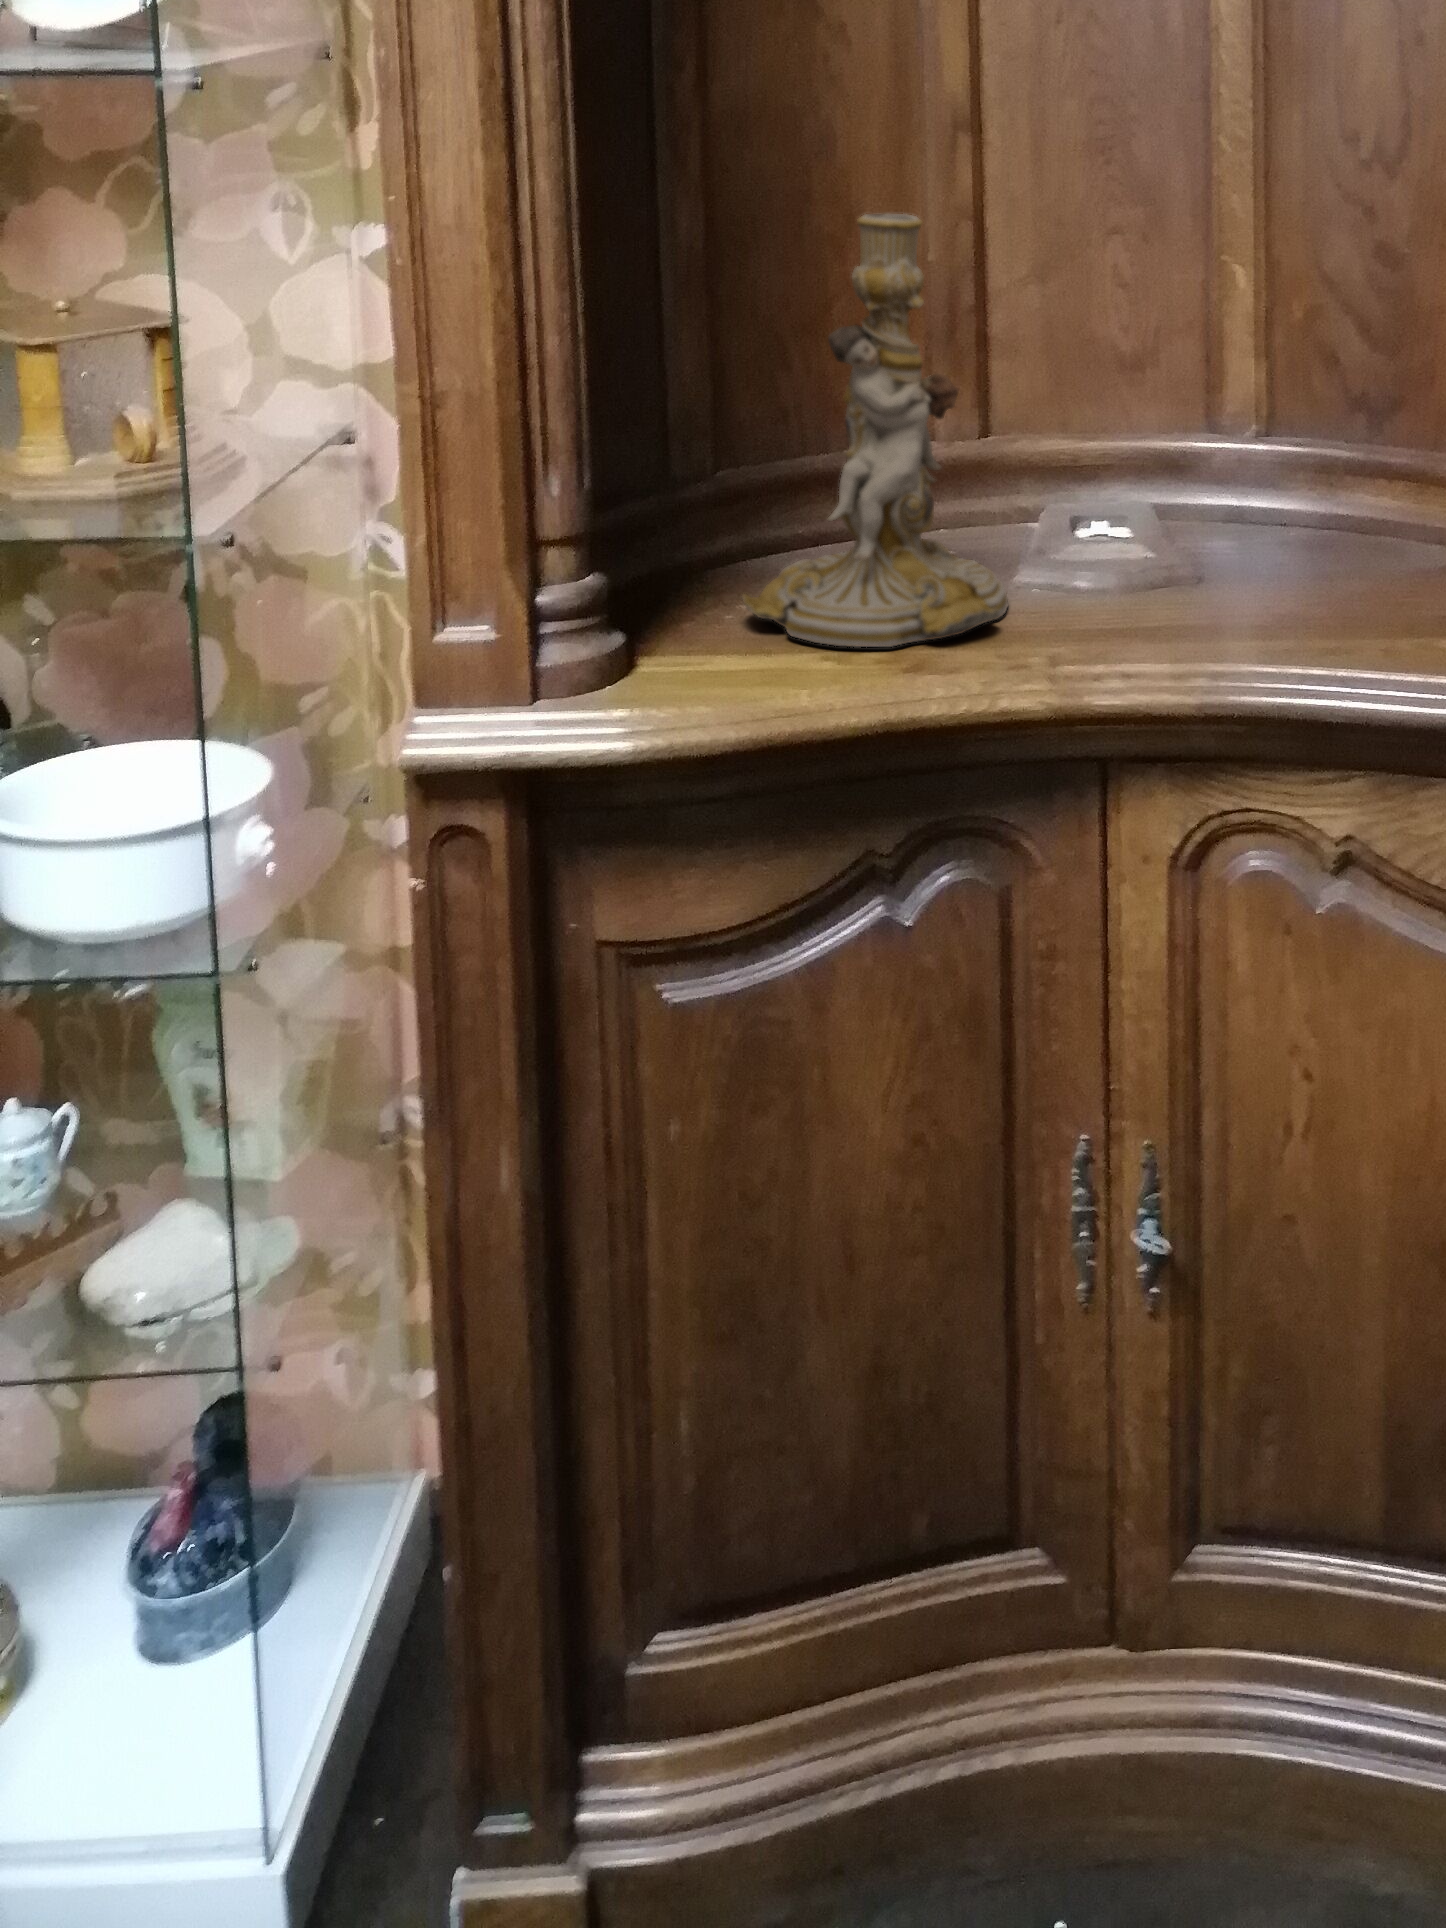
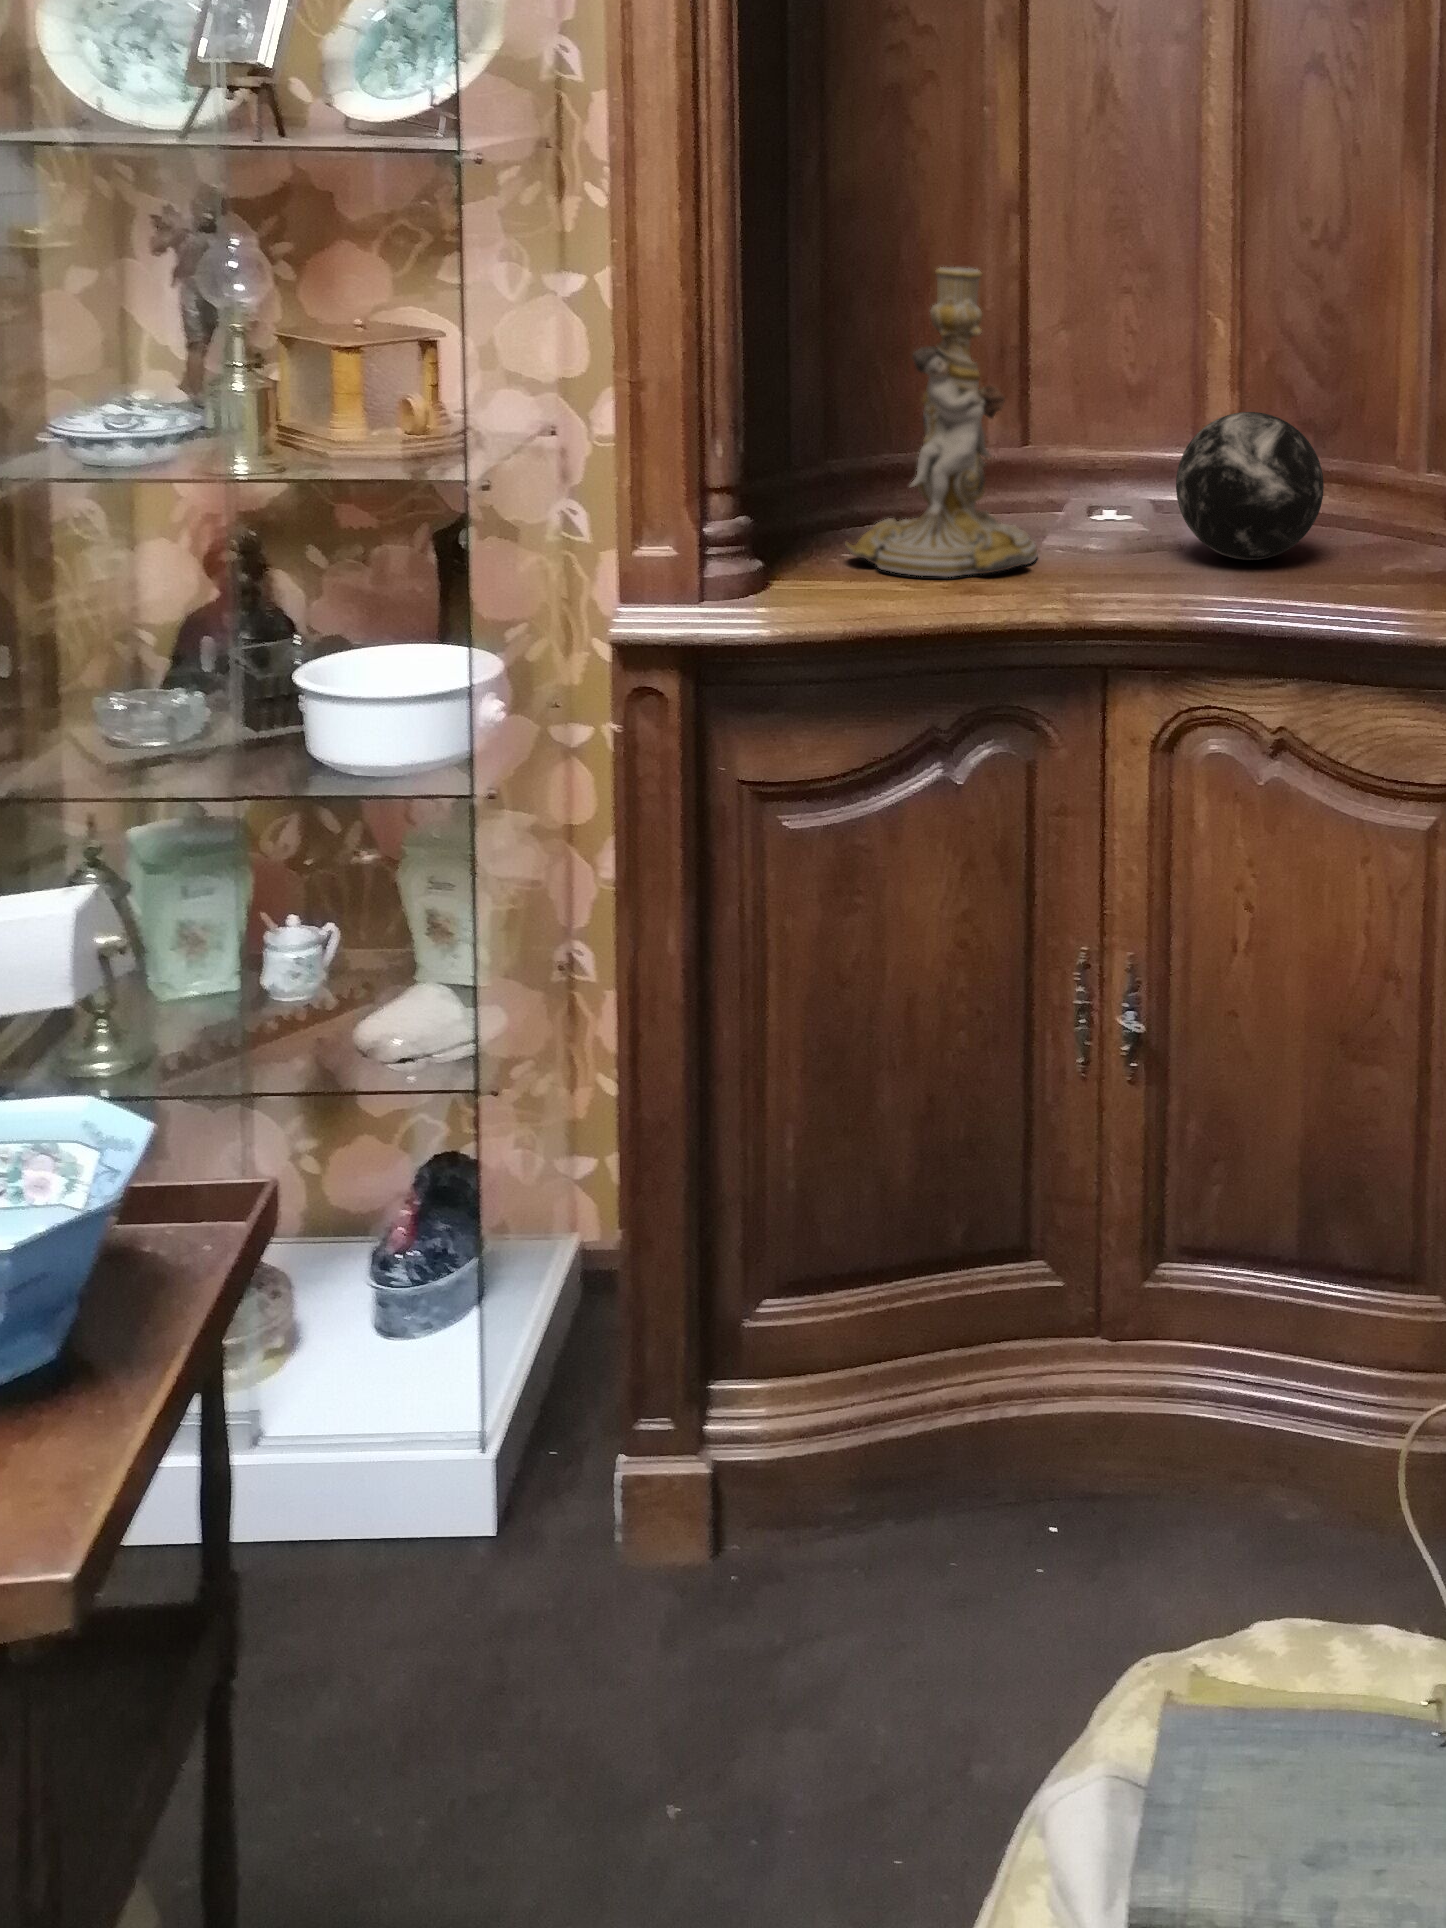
decorative orb: none [1196,402,1396,604] -> present [1176,412,1324,560]

